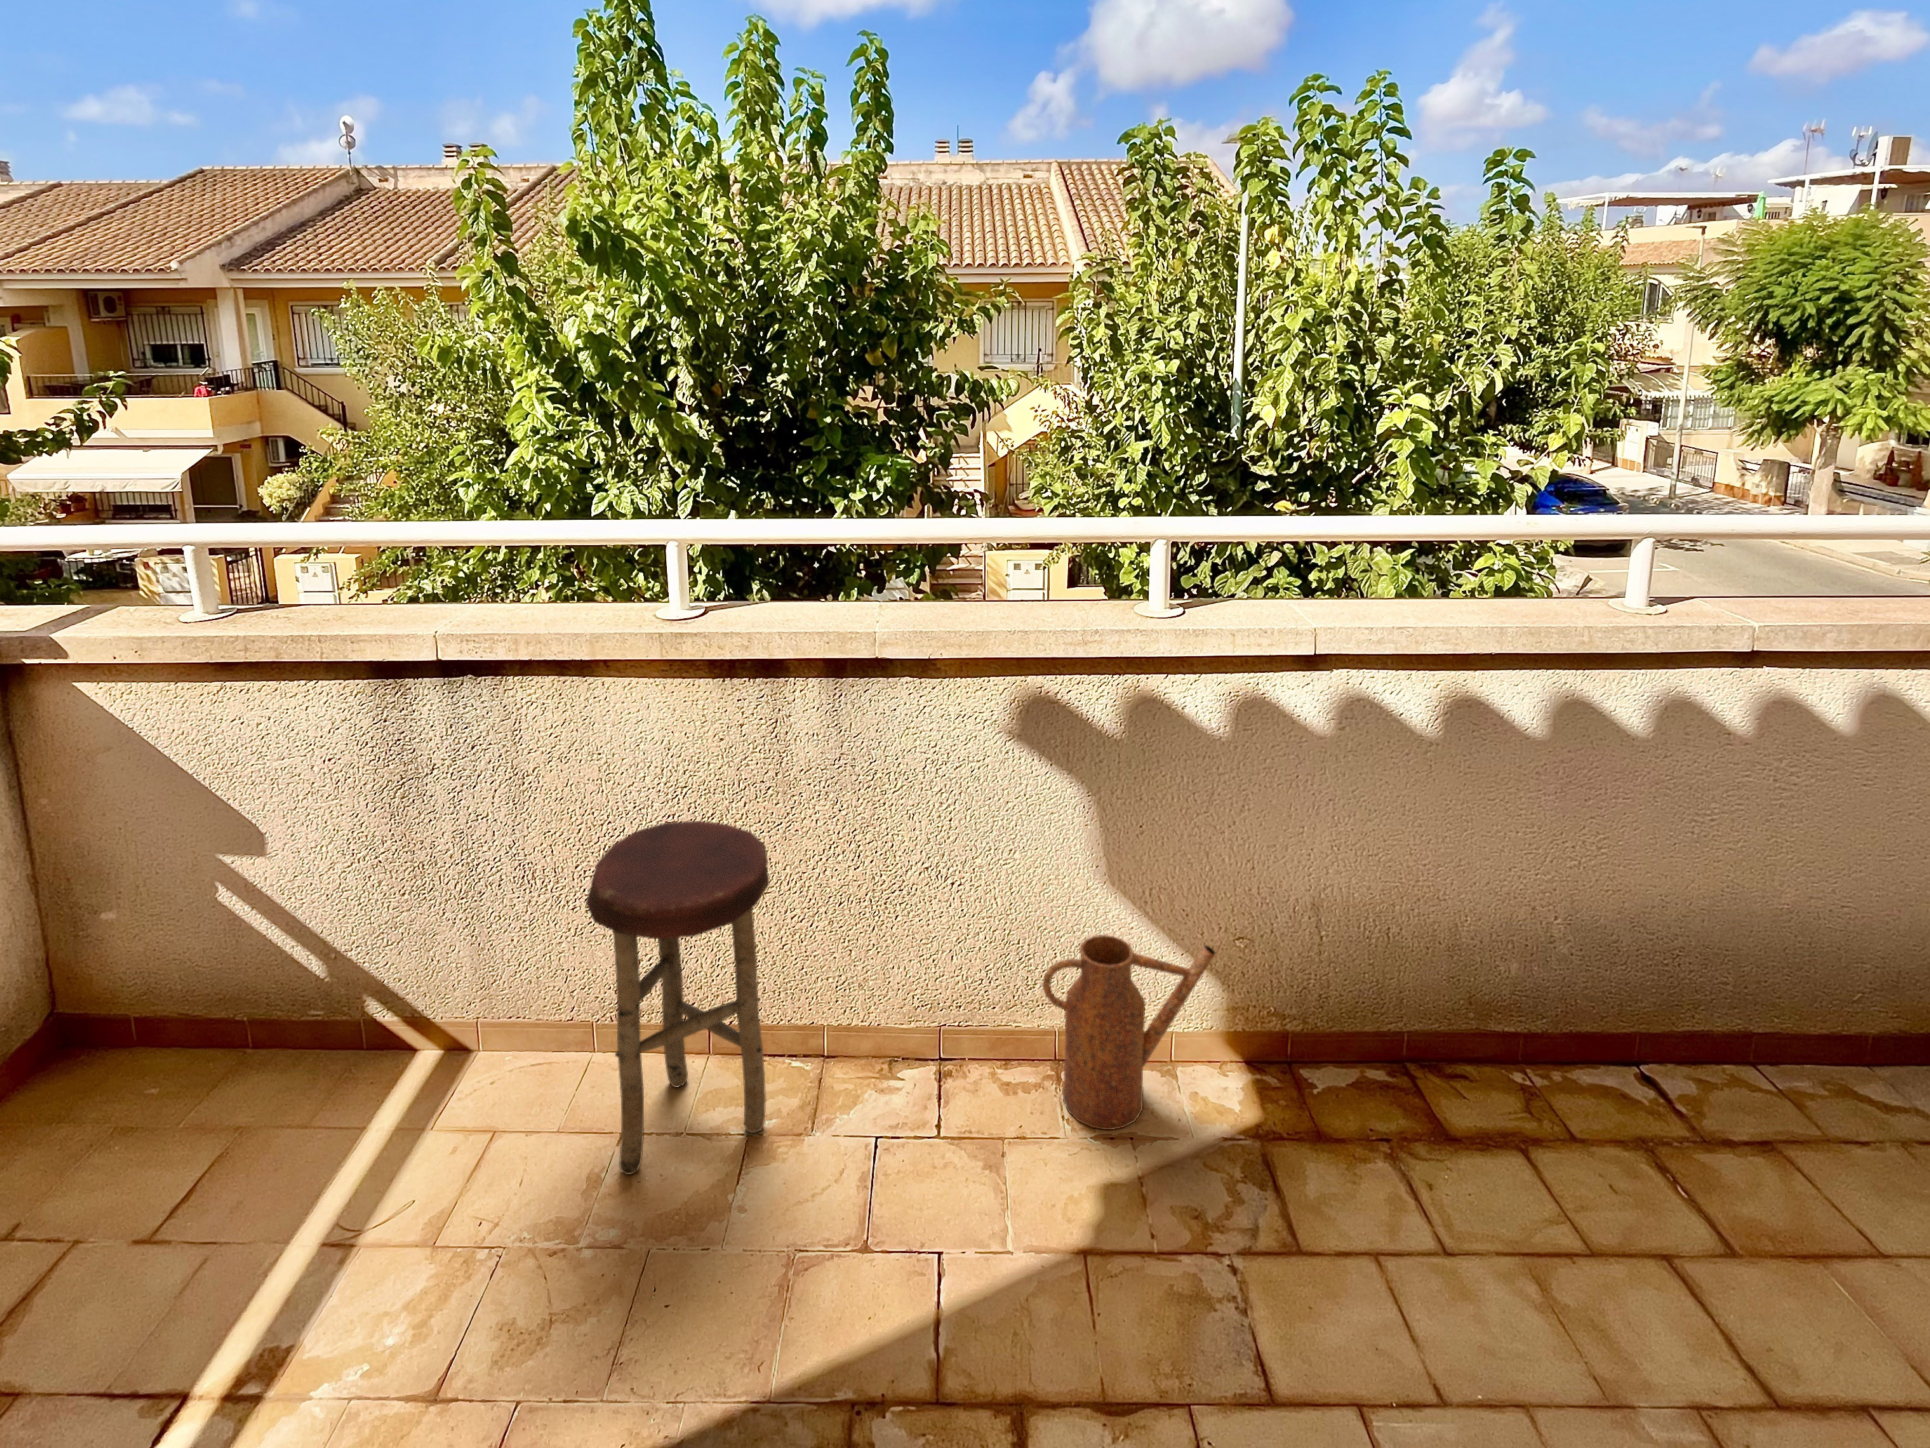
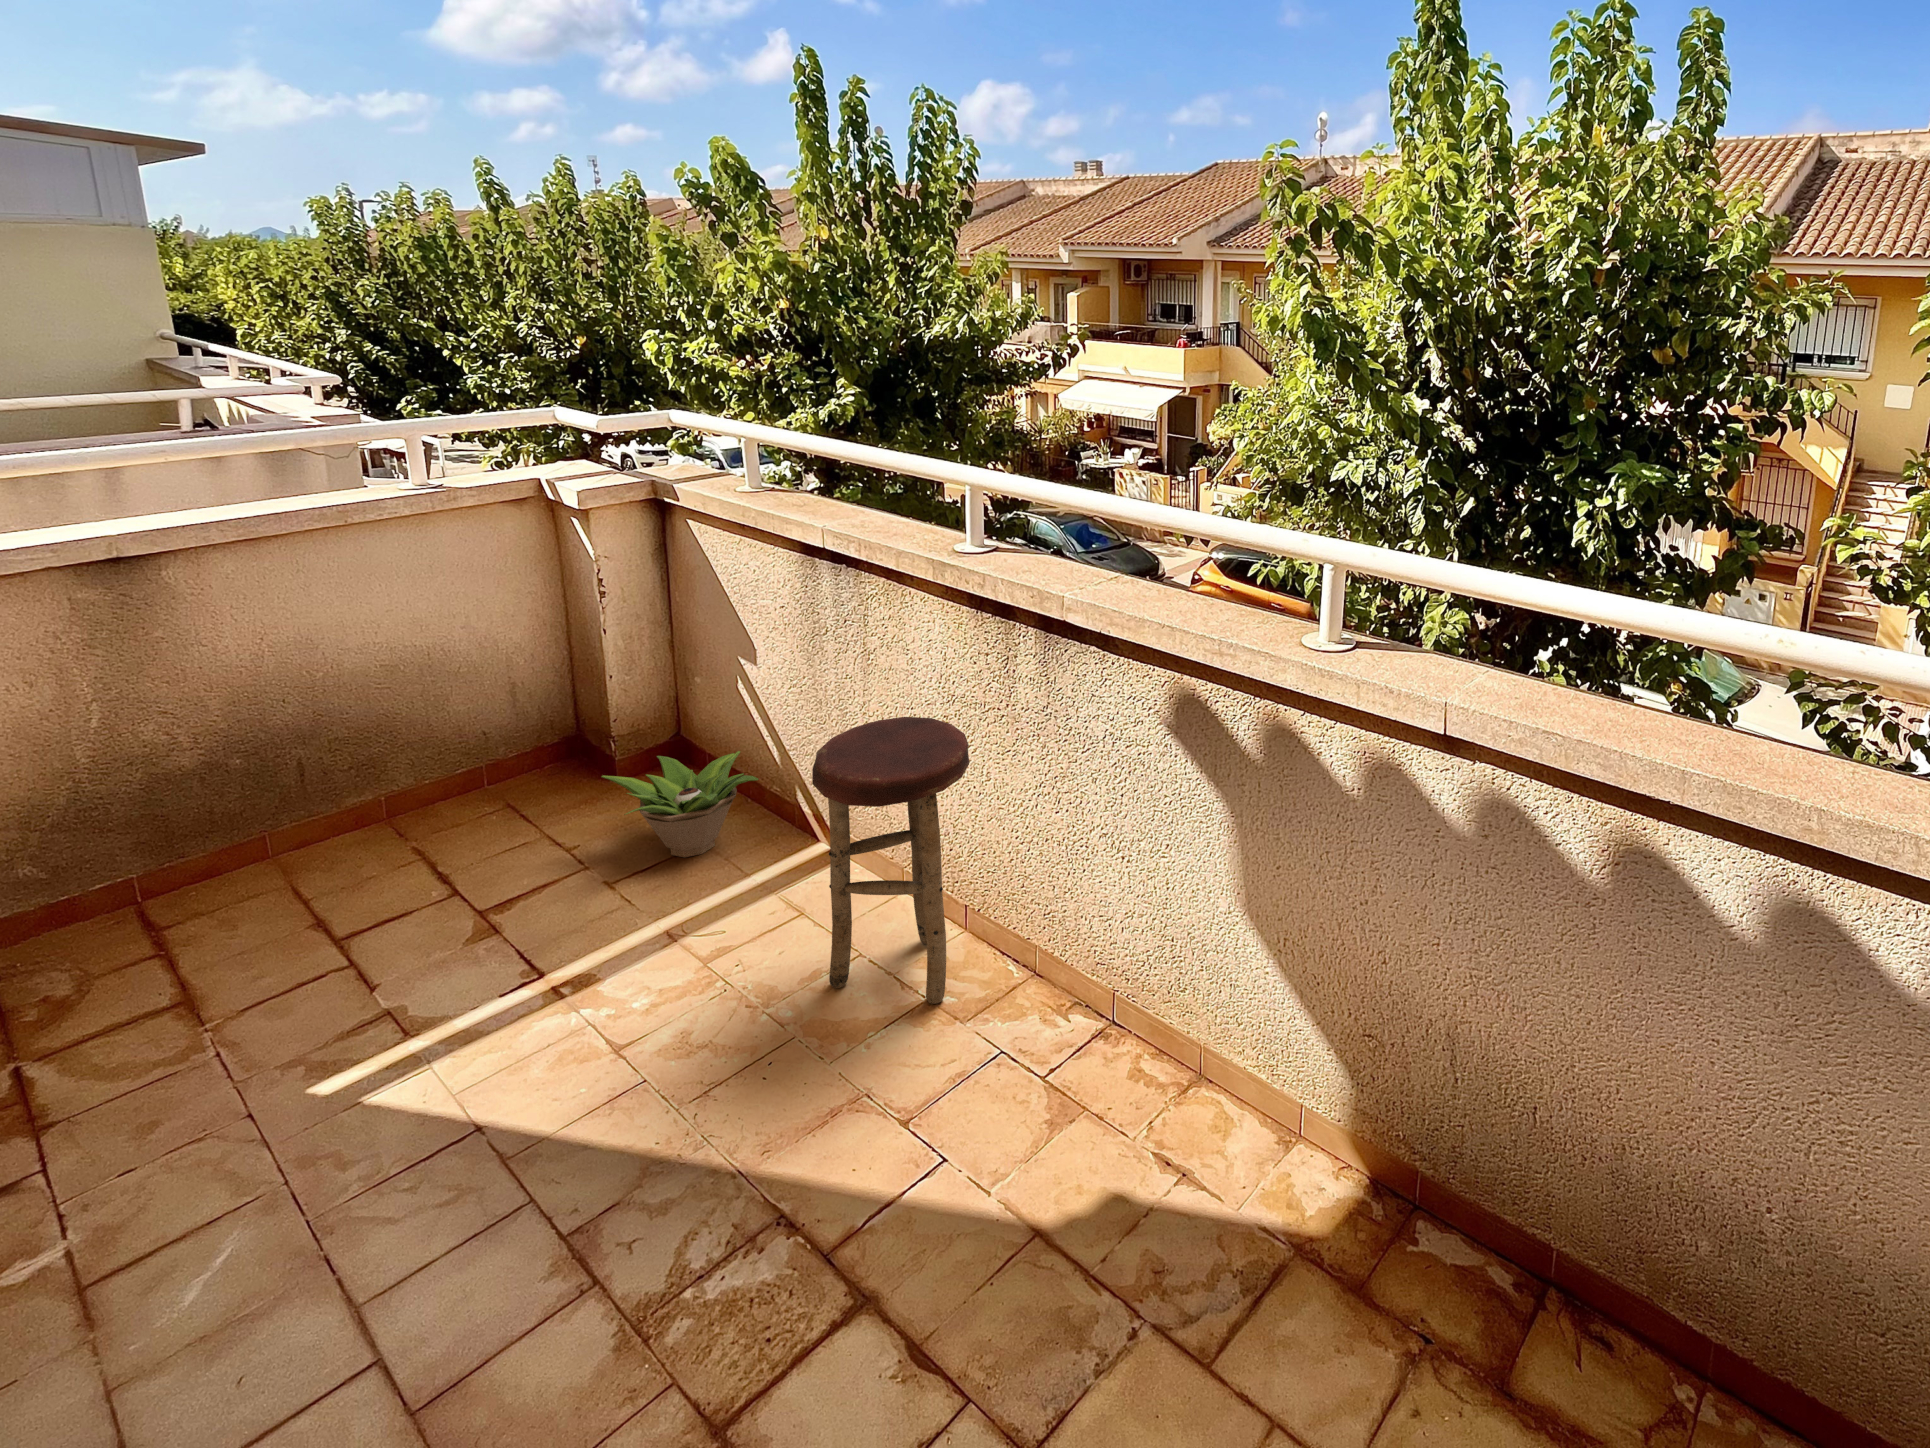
watering can: present [1042,935,1215,1130] -> none [1151,956,1300,1162]
decorative plant: none [73,982,334,1153] -> present [602,751,759,858]

